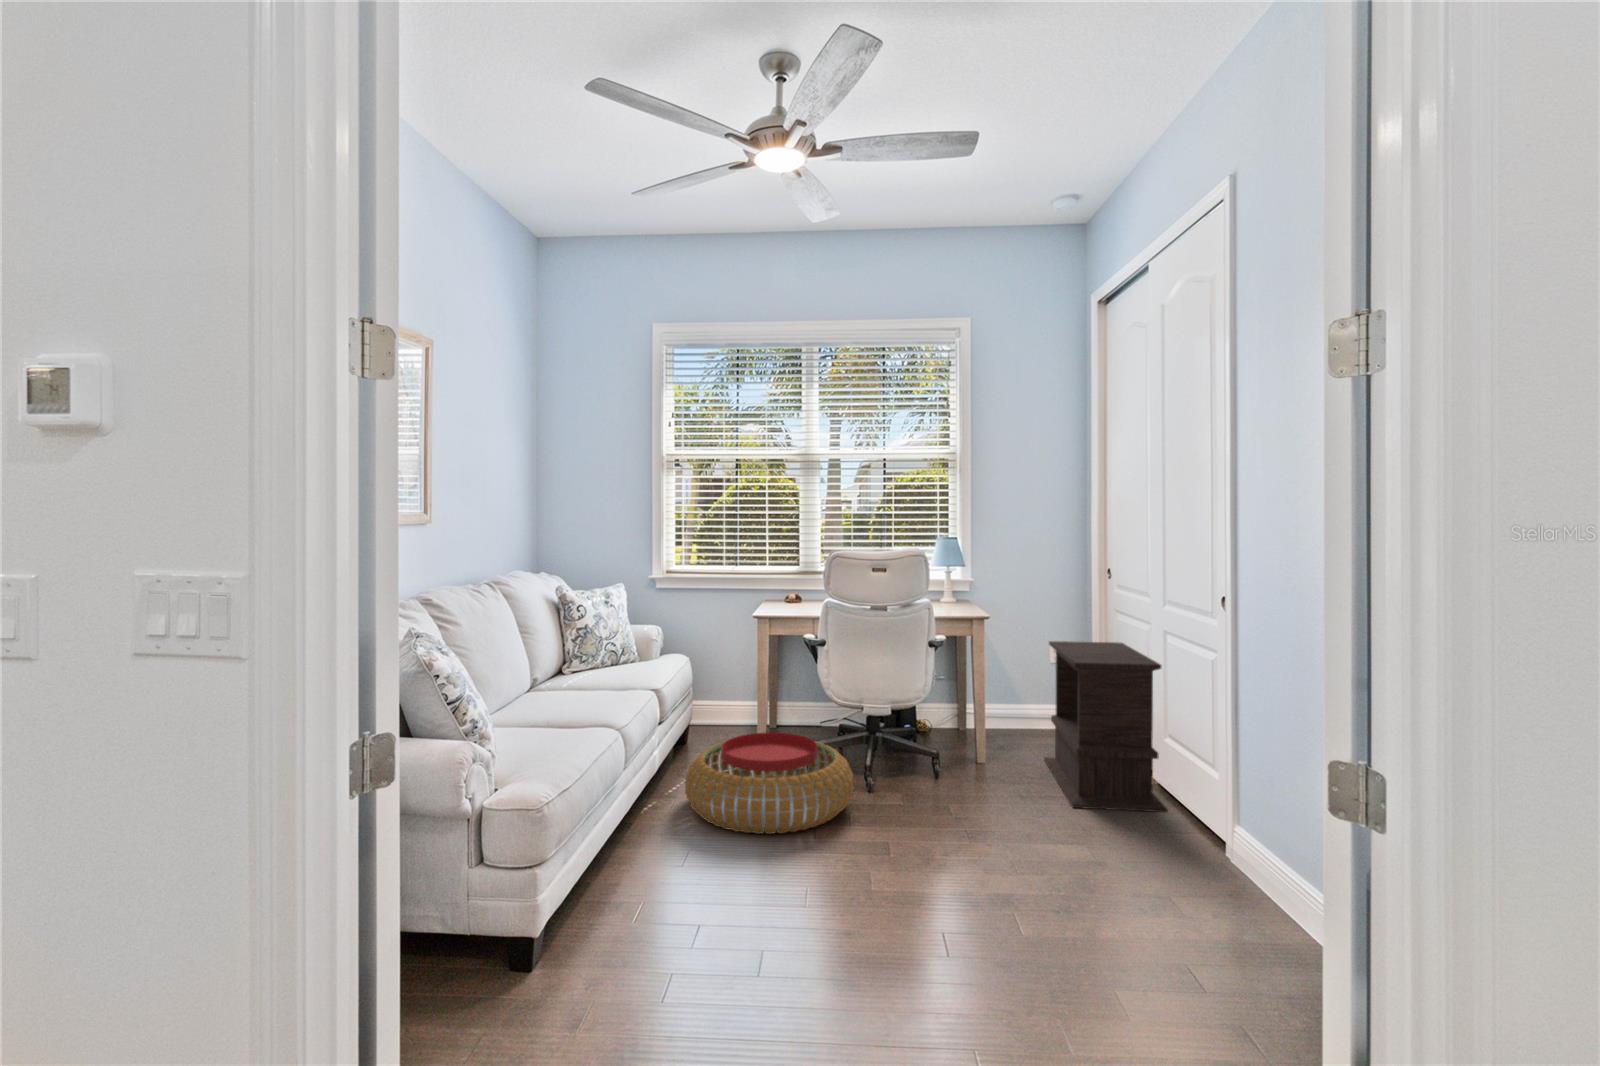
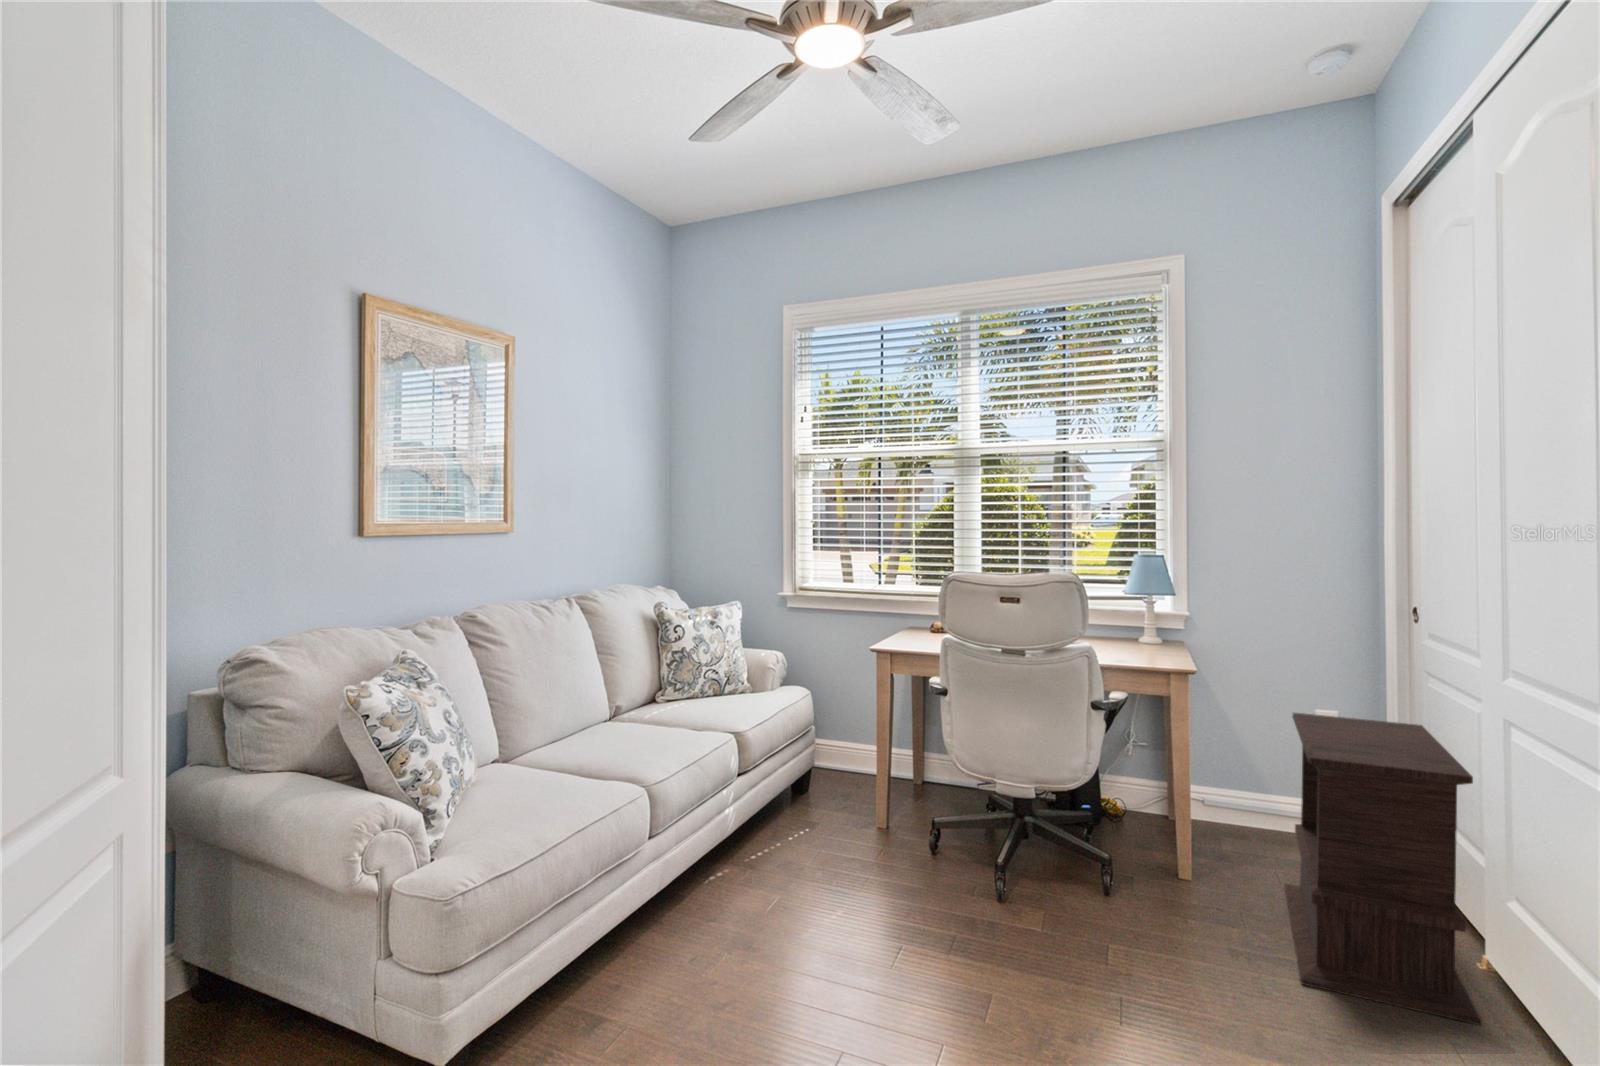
pouf: present [685,732,853,834] -> none [738,804,958,951]

